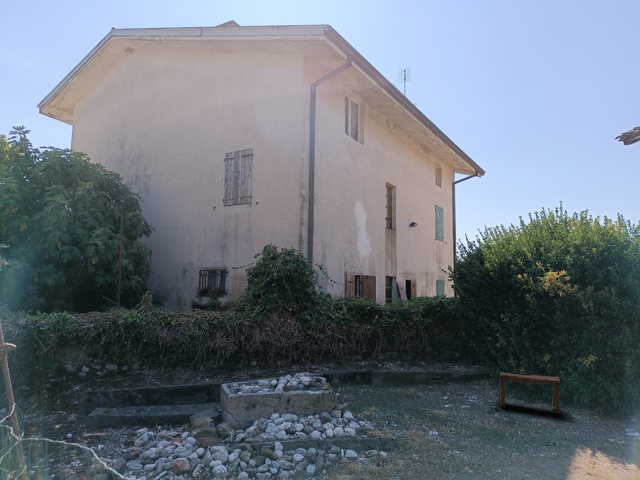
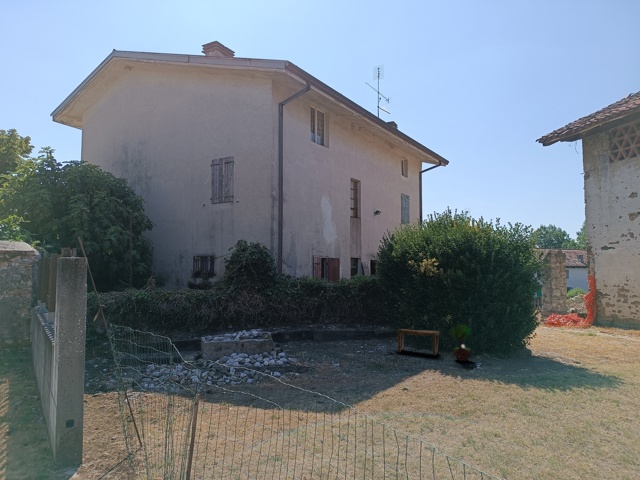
potted tree: none [583,363,623,423] -> present [450,325,471,361]

